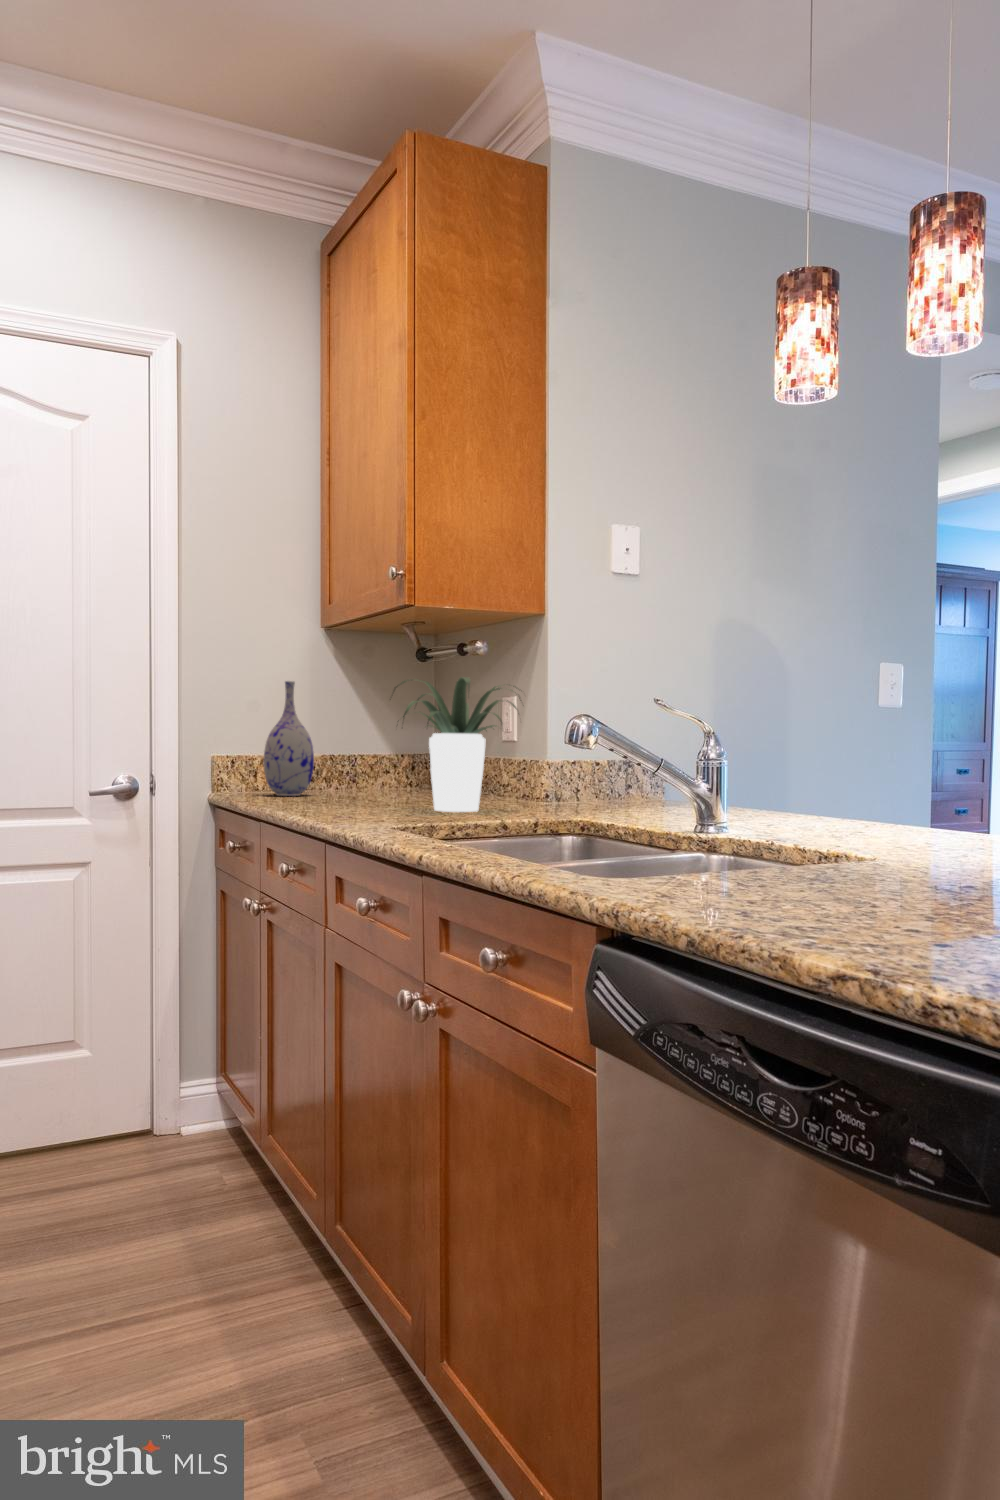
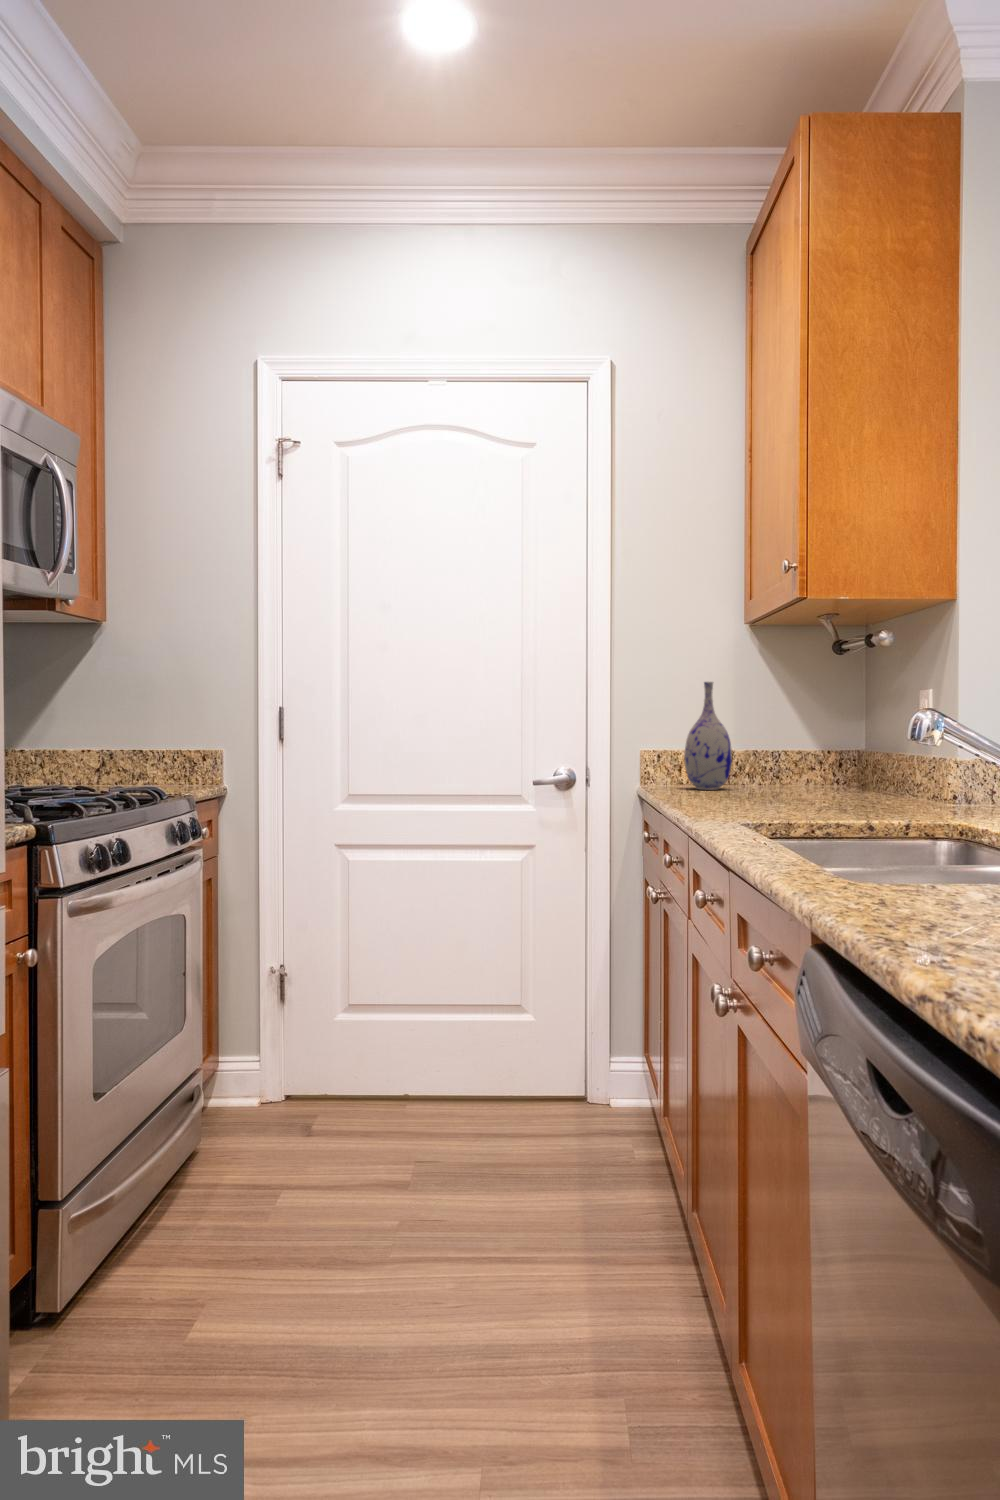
potted plant: present [394,677,521,812] -> none [773,676,927,811]

